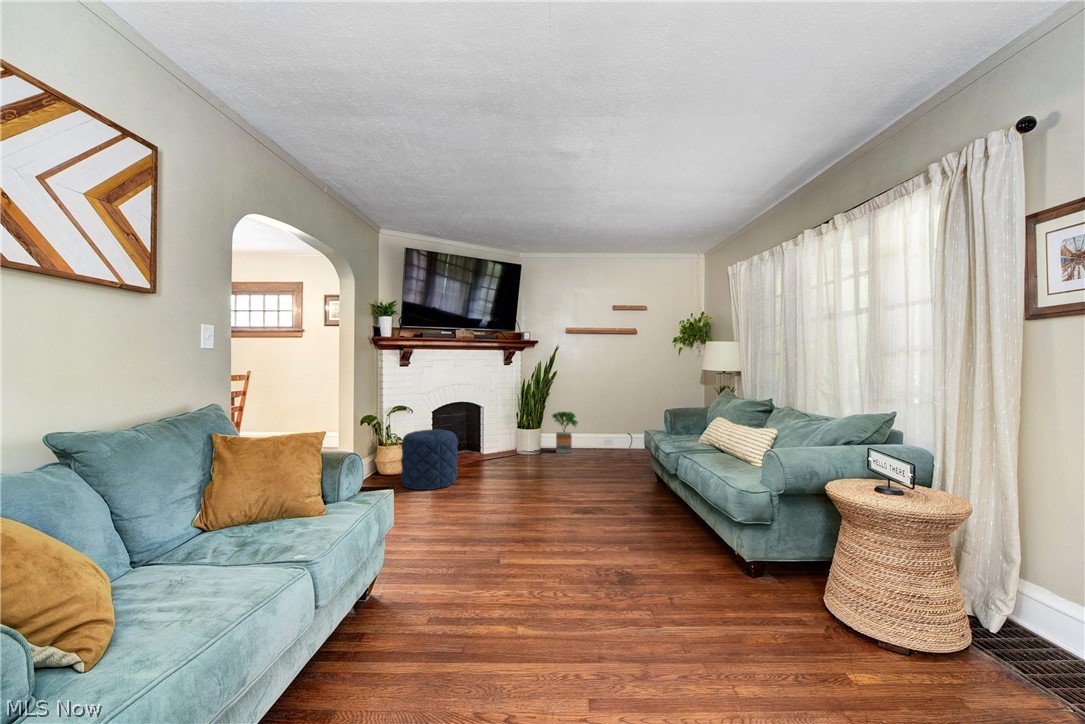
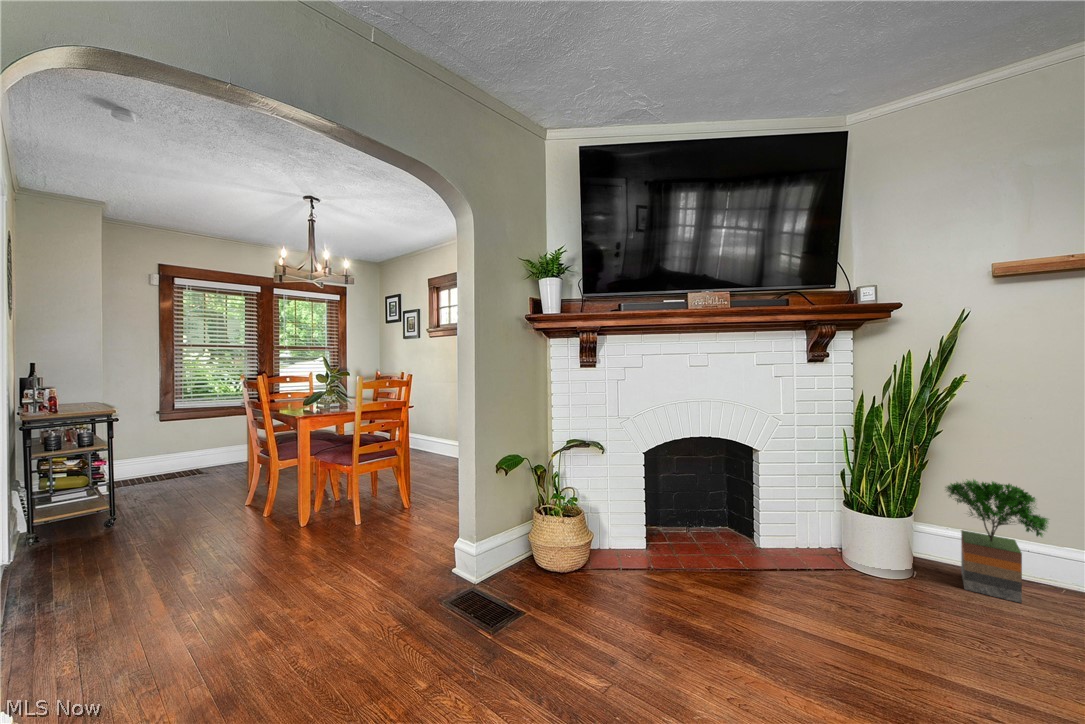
pouf: present [401,429,458,490] -> none [536,501,659,664]

